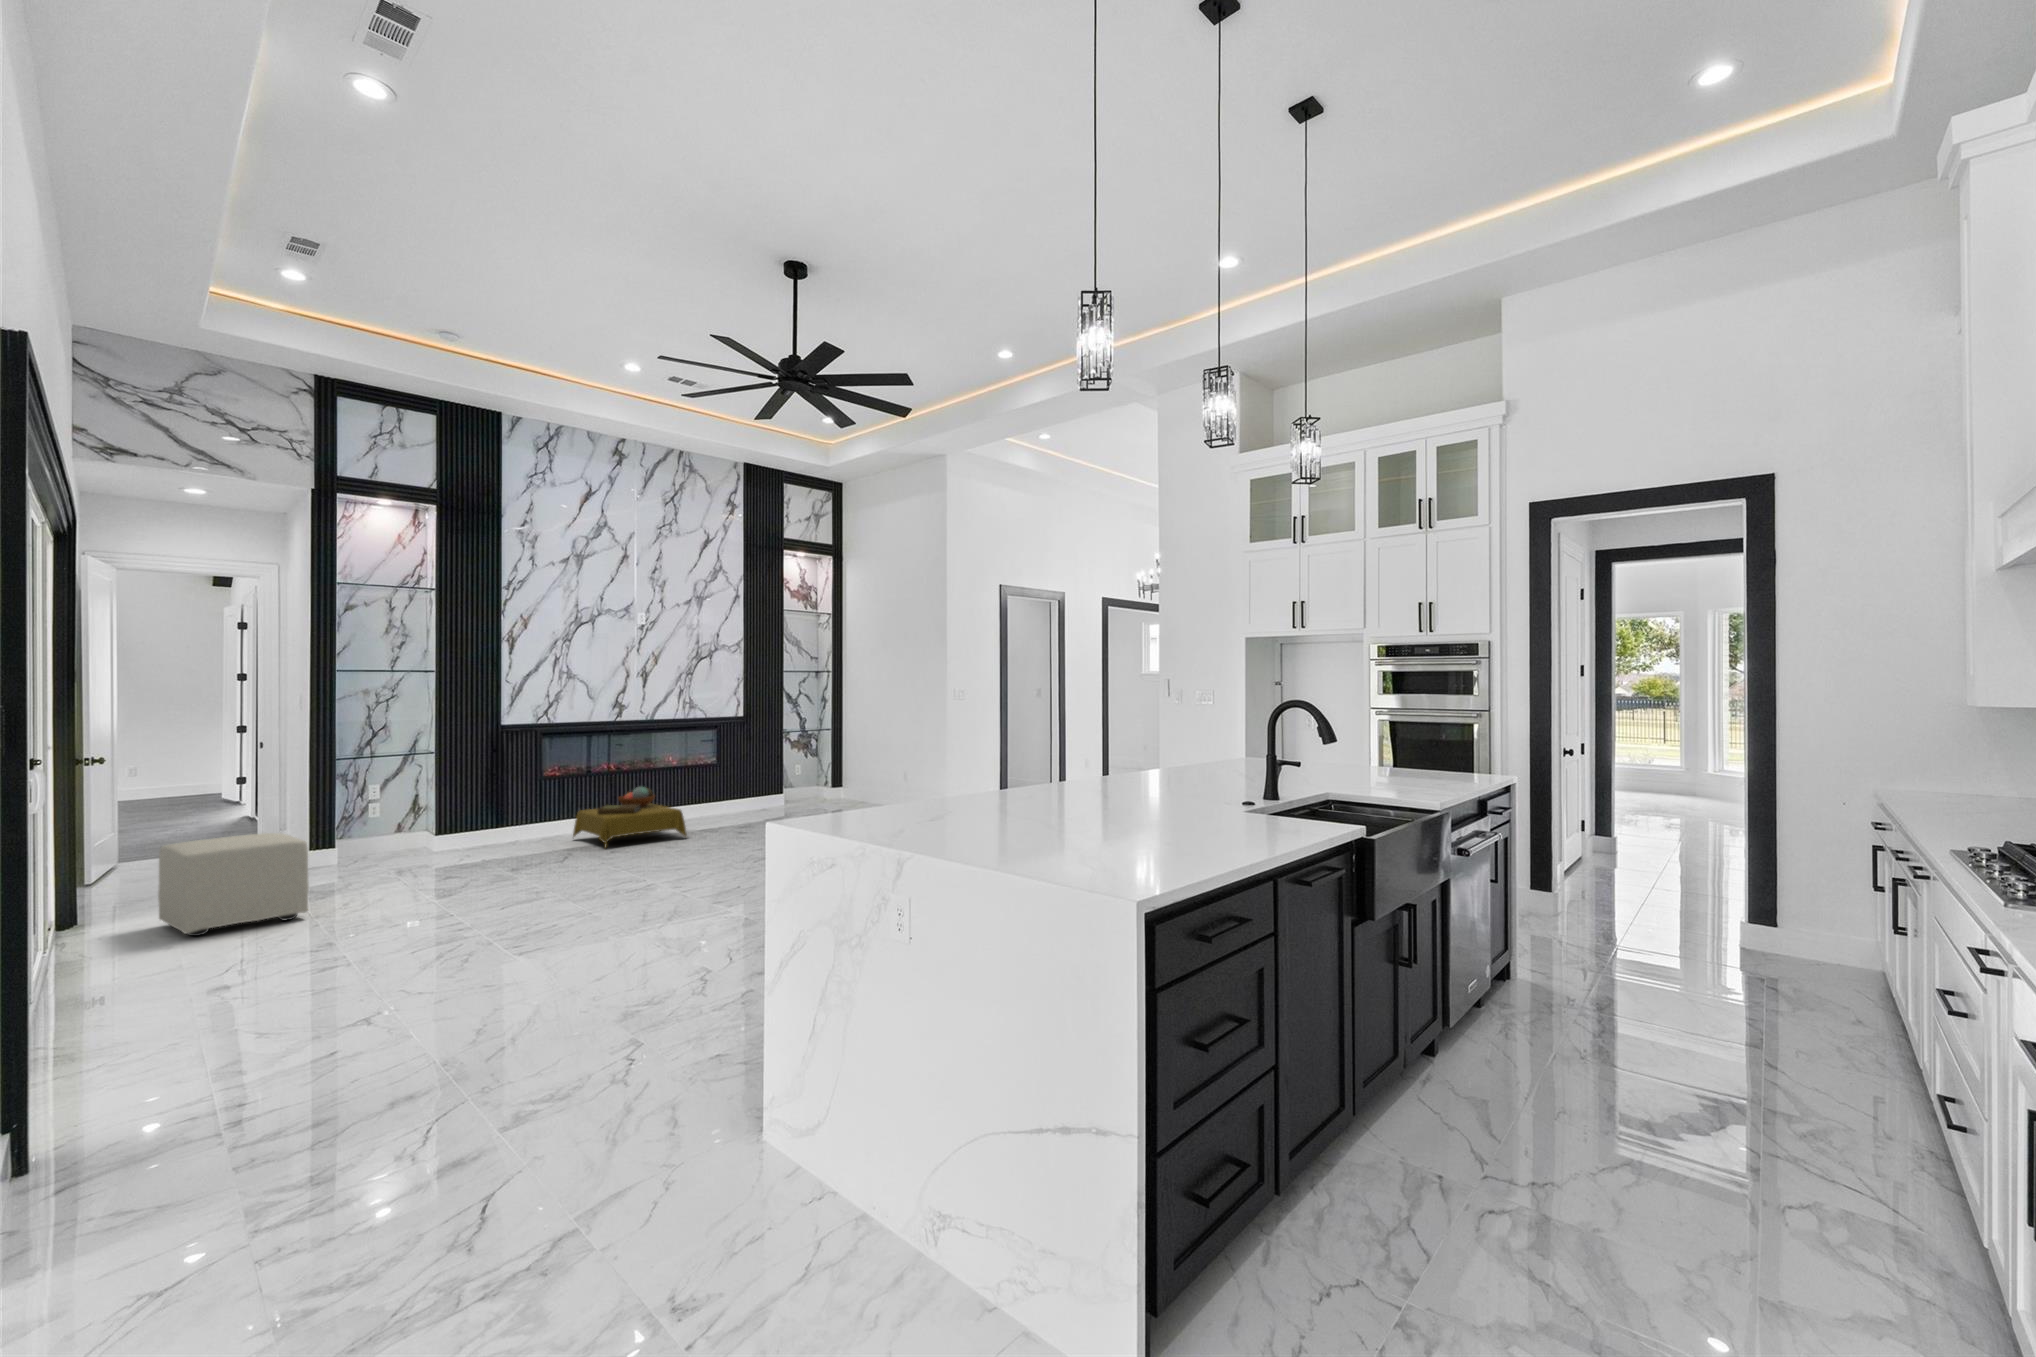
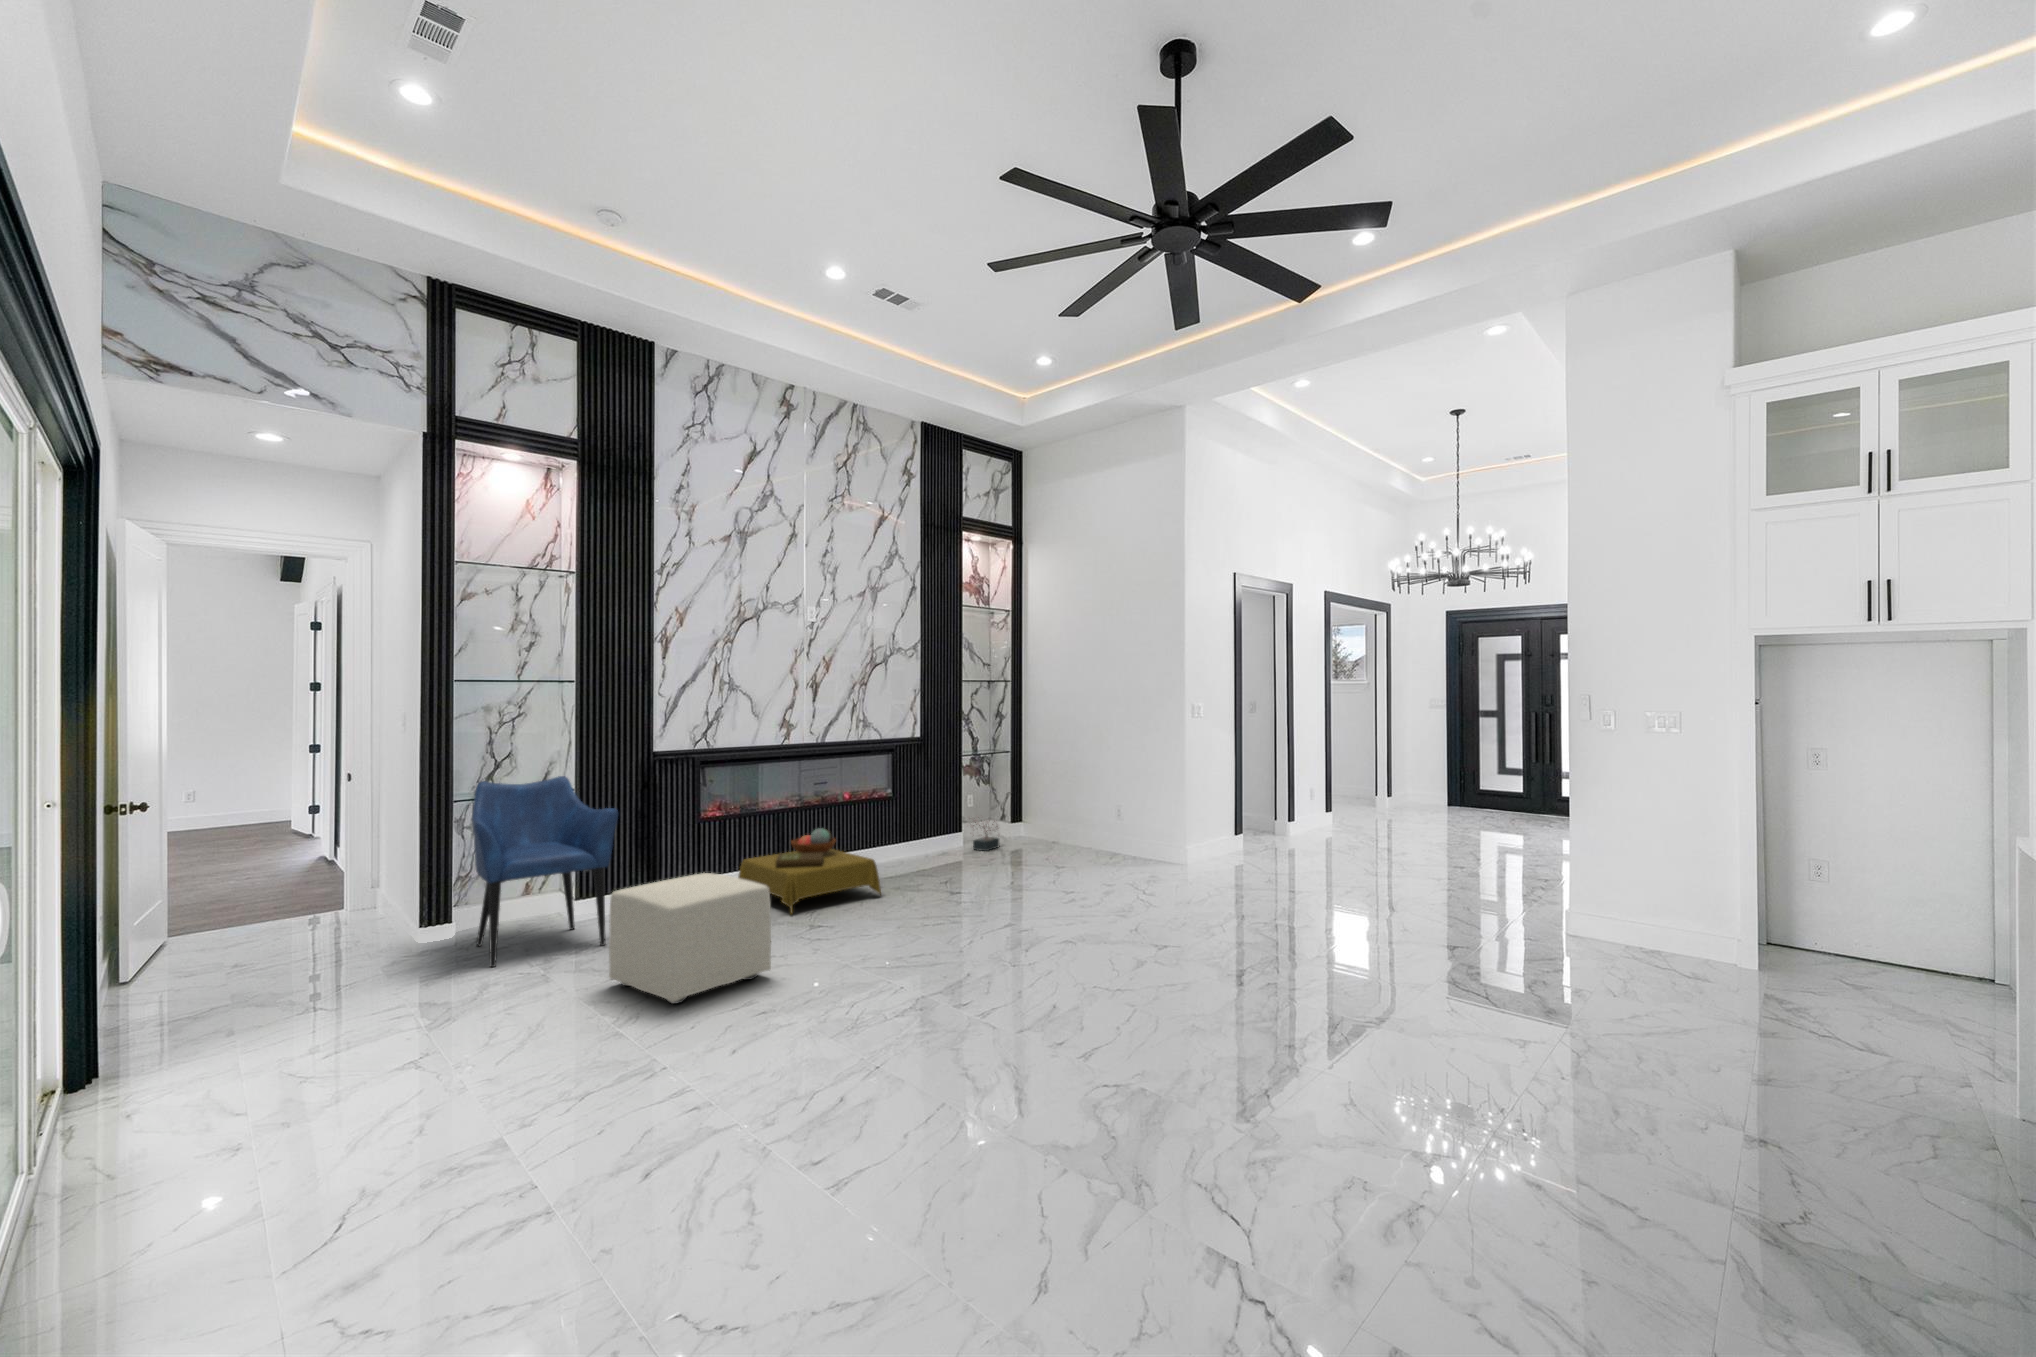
armchair: none [348,743,462,877] -> present [472,776,618,967]
decorative plant: none [789,782,819,812] -> present [969,817,999,851]
ottoman: present [158,833,309,936] -> present [609,873,771,1004]

